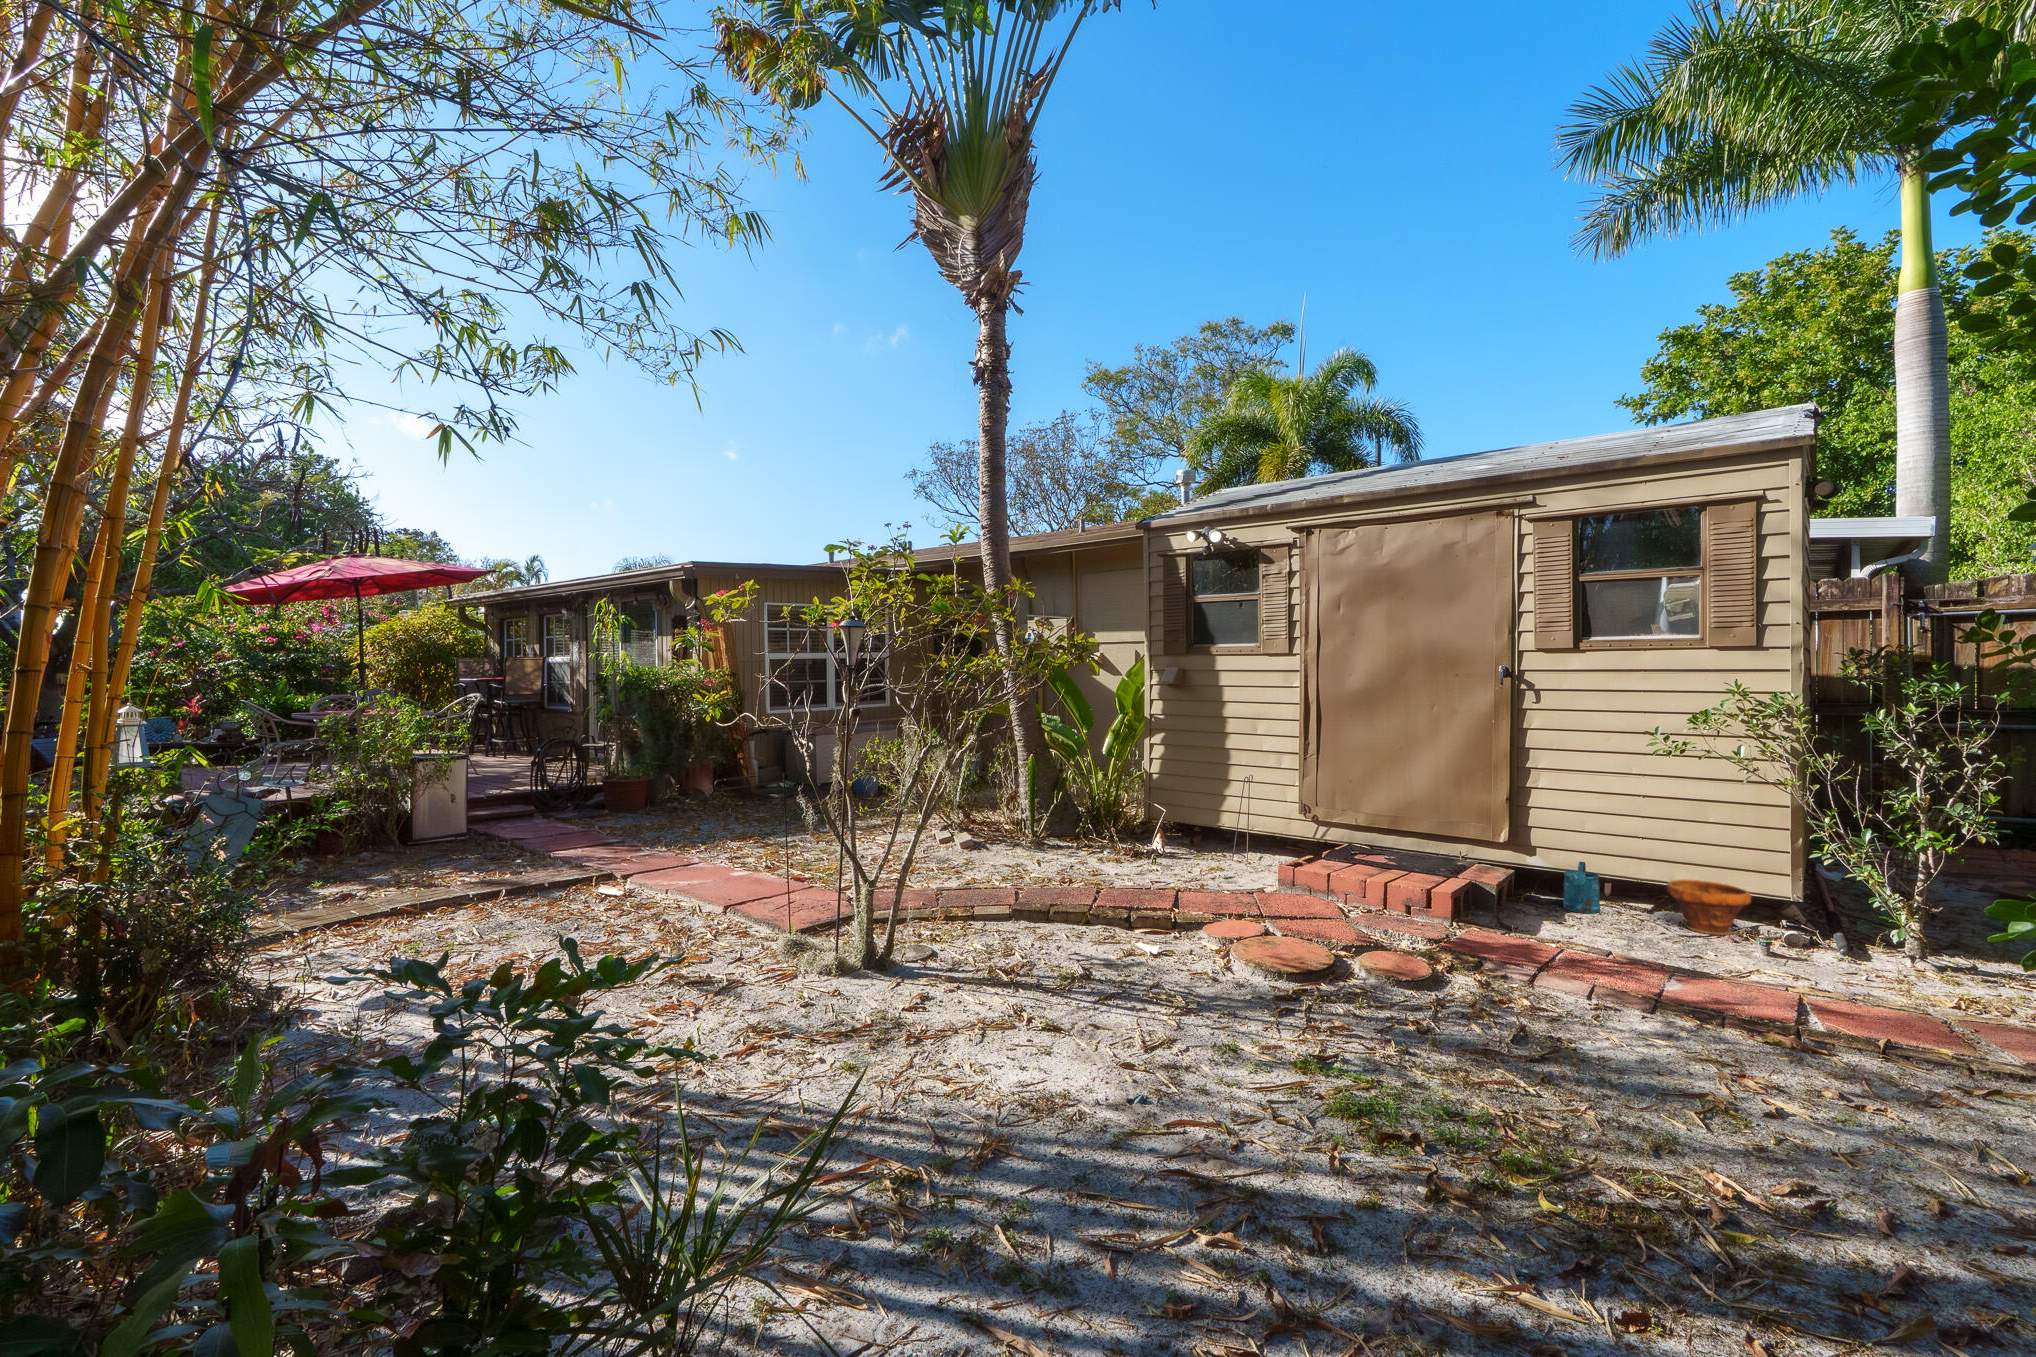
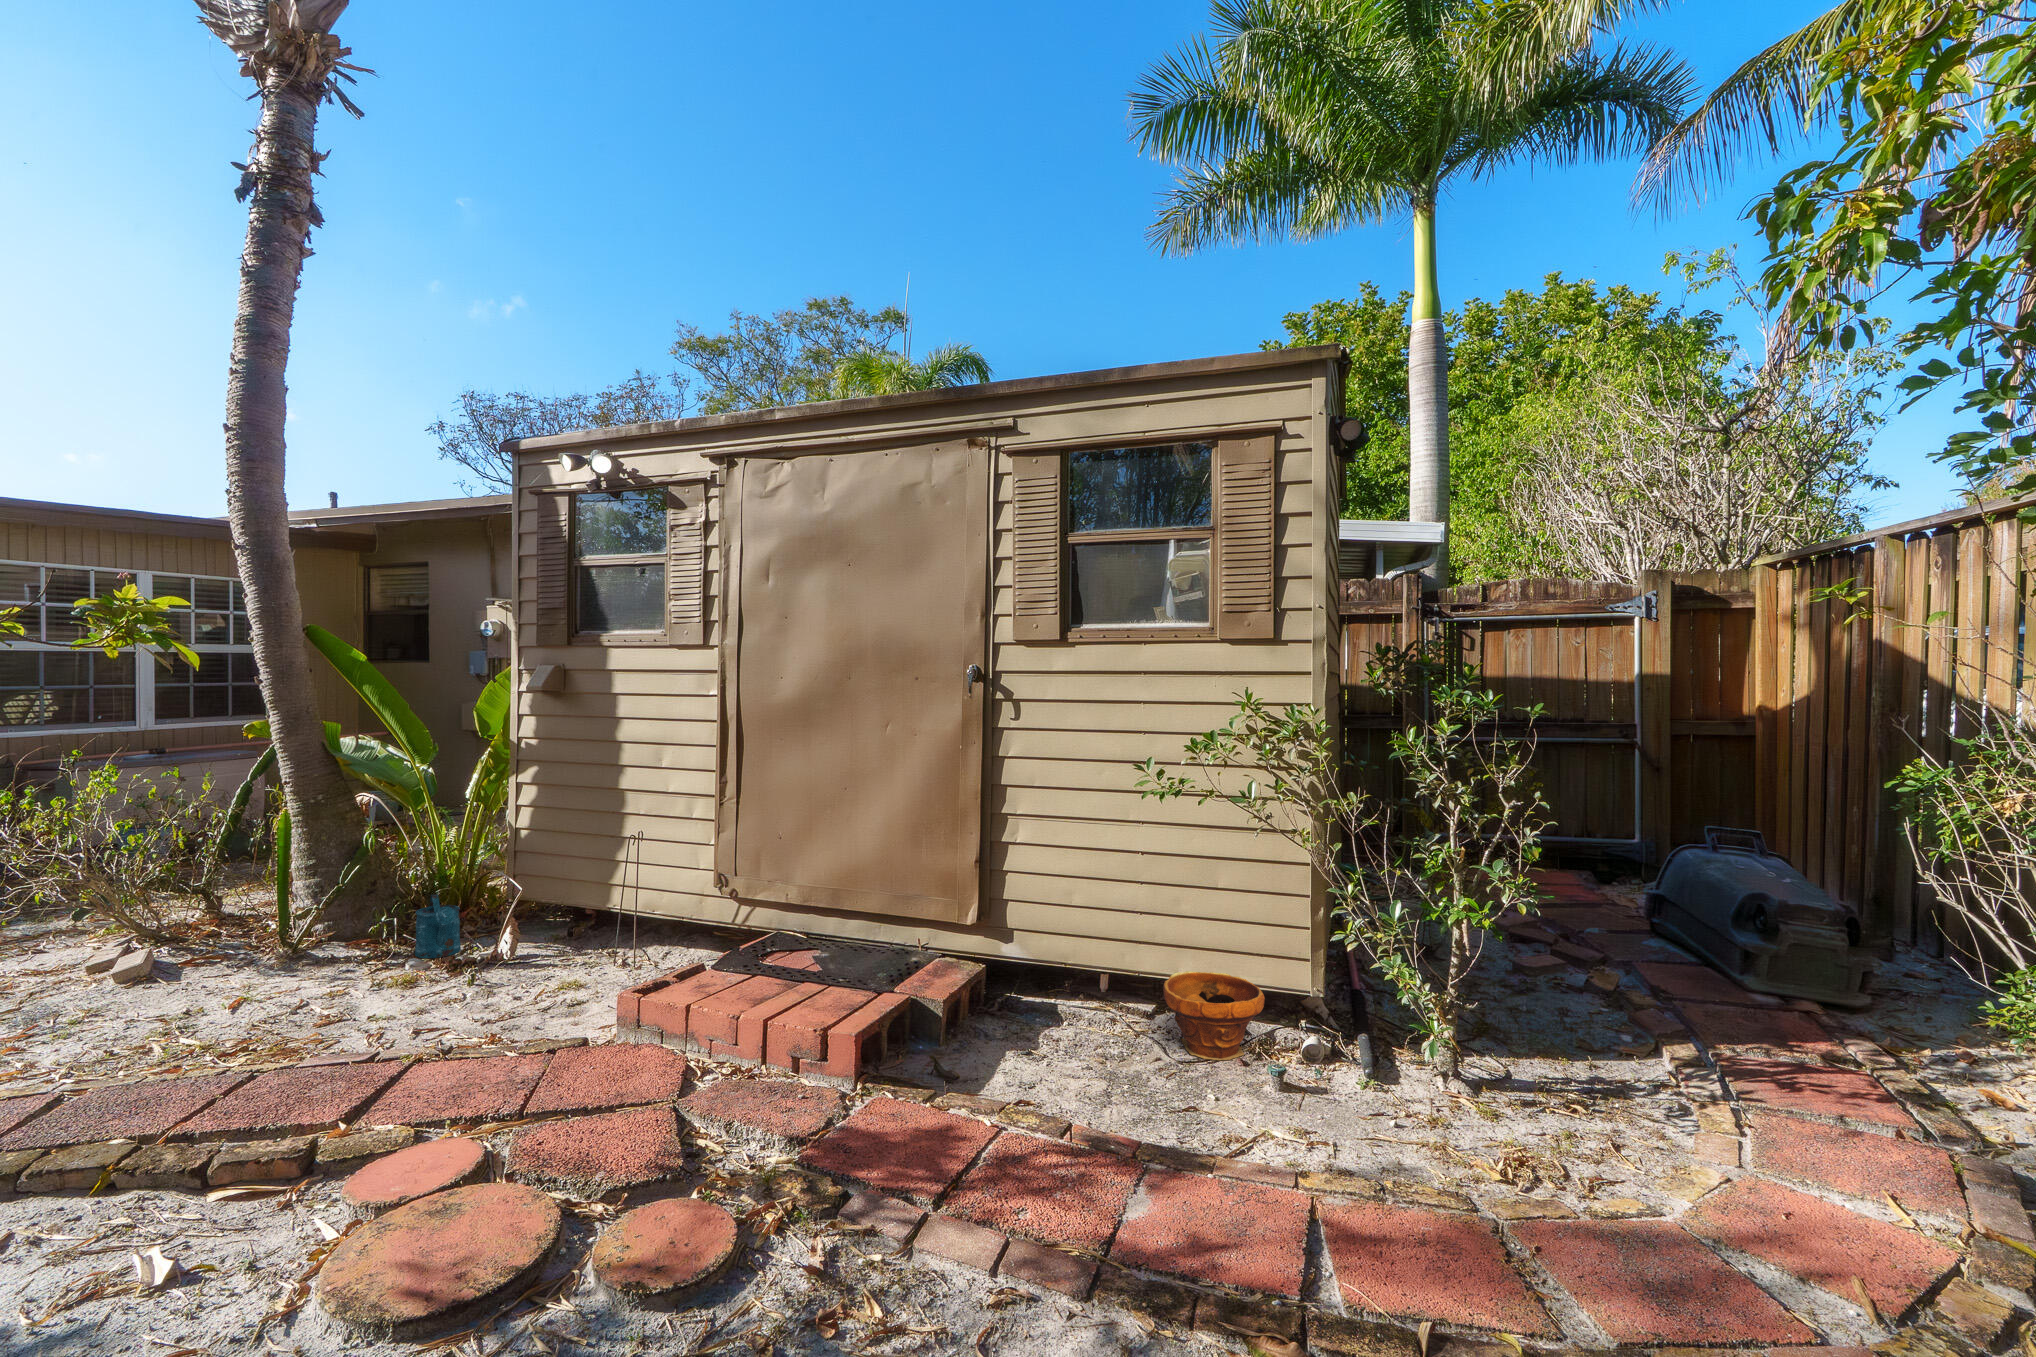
watering can: present [1563,862,1600,913] -> present [415,894,461,958]

